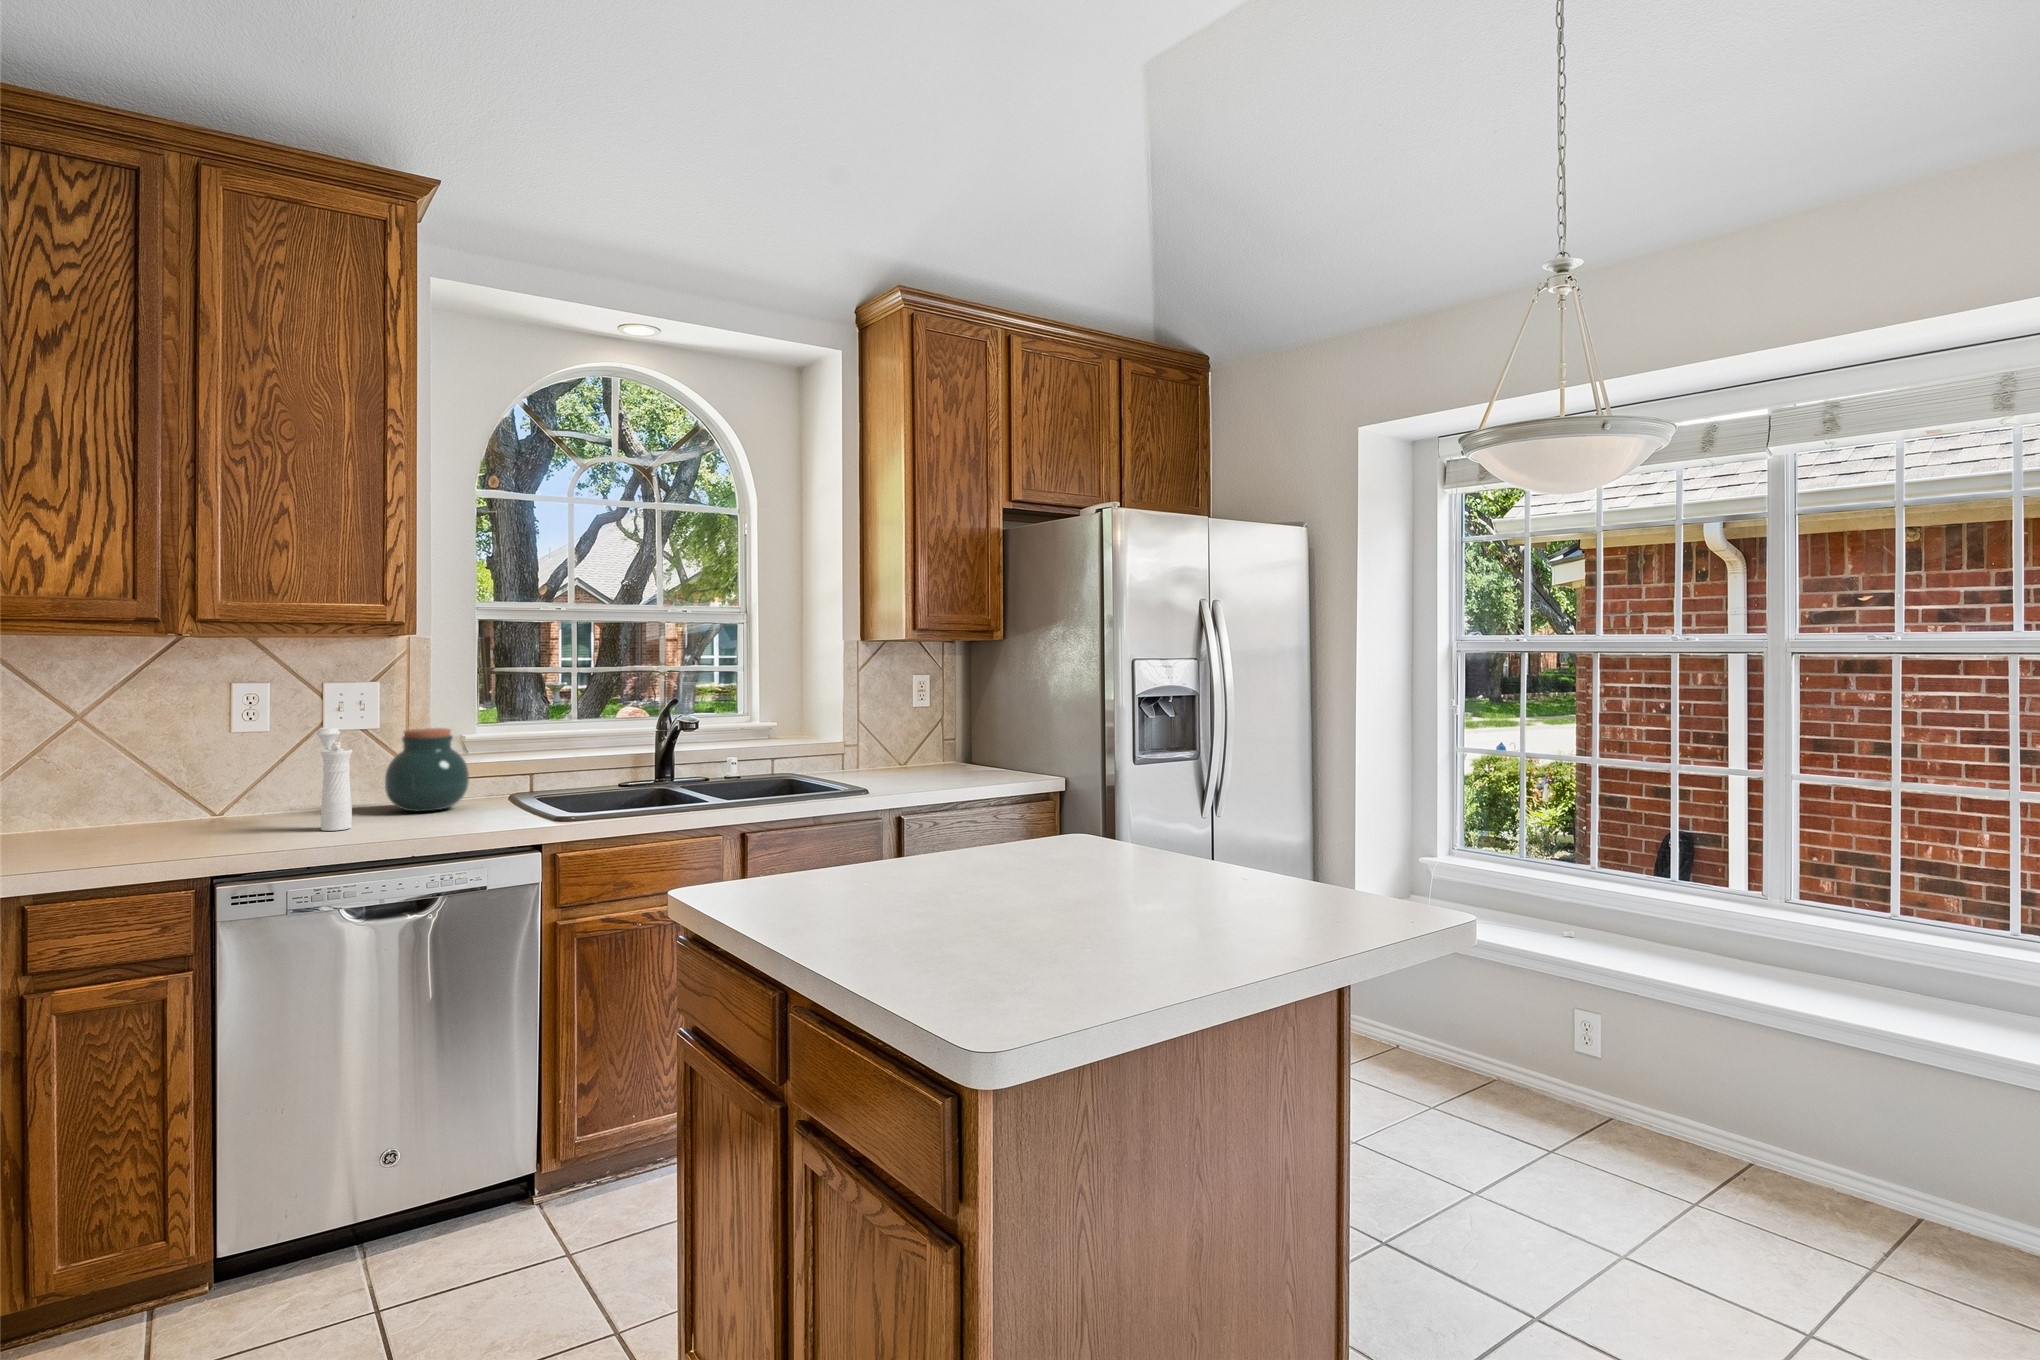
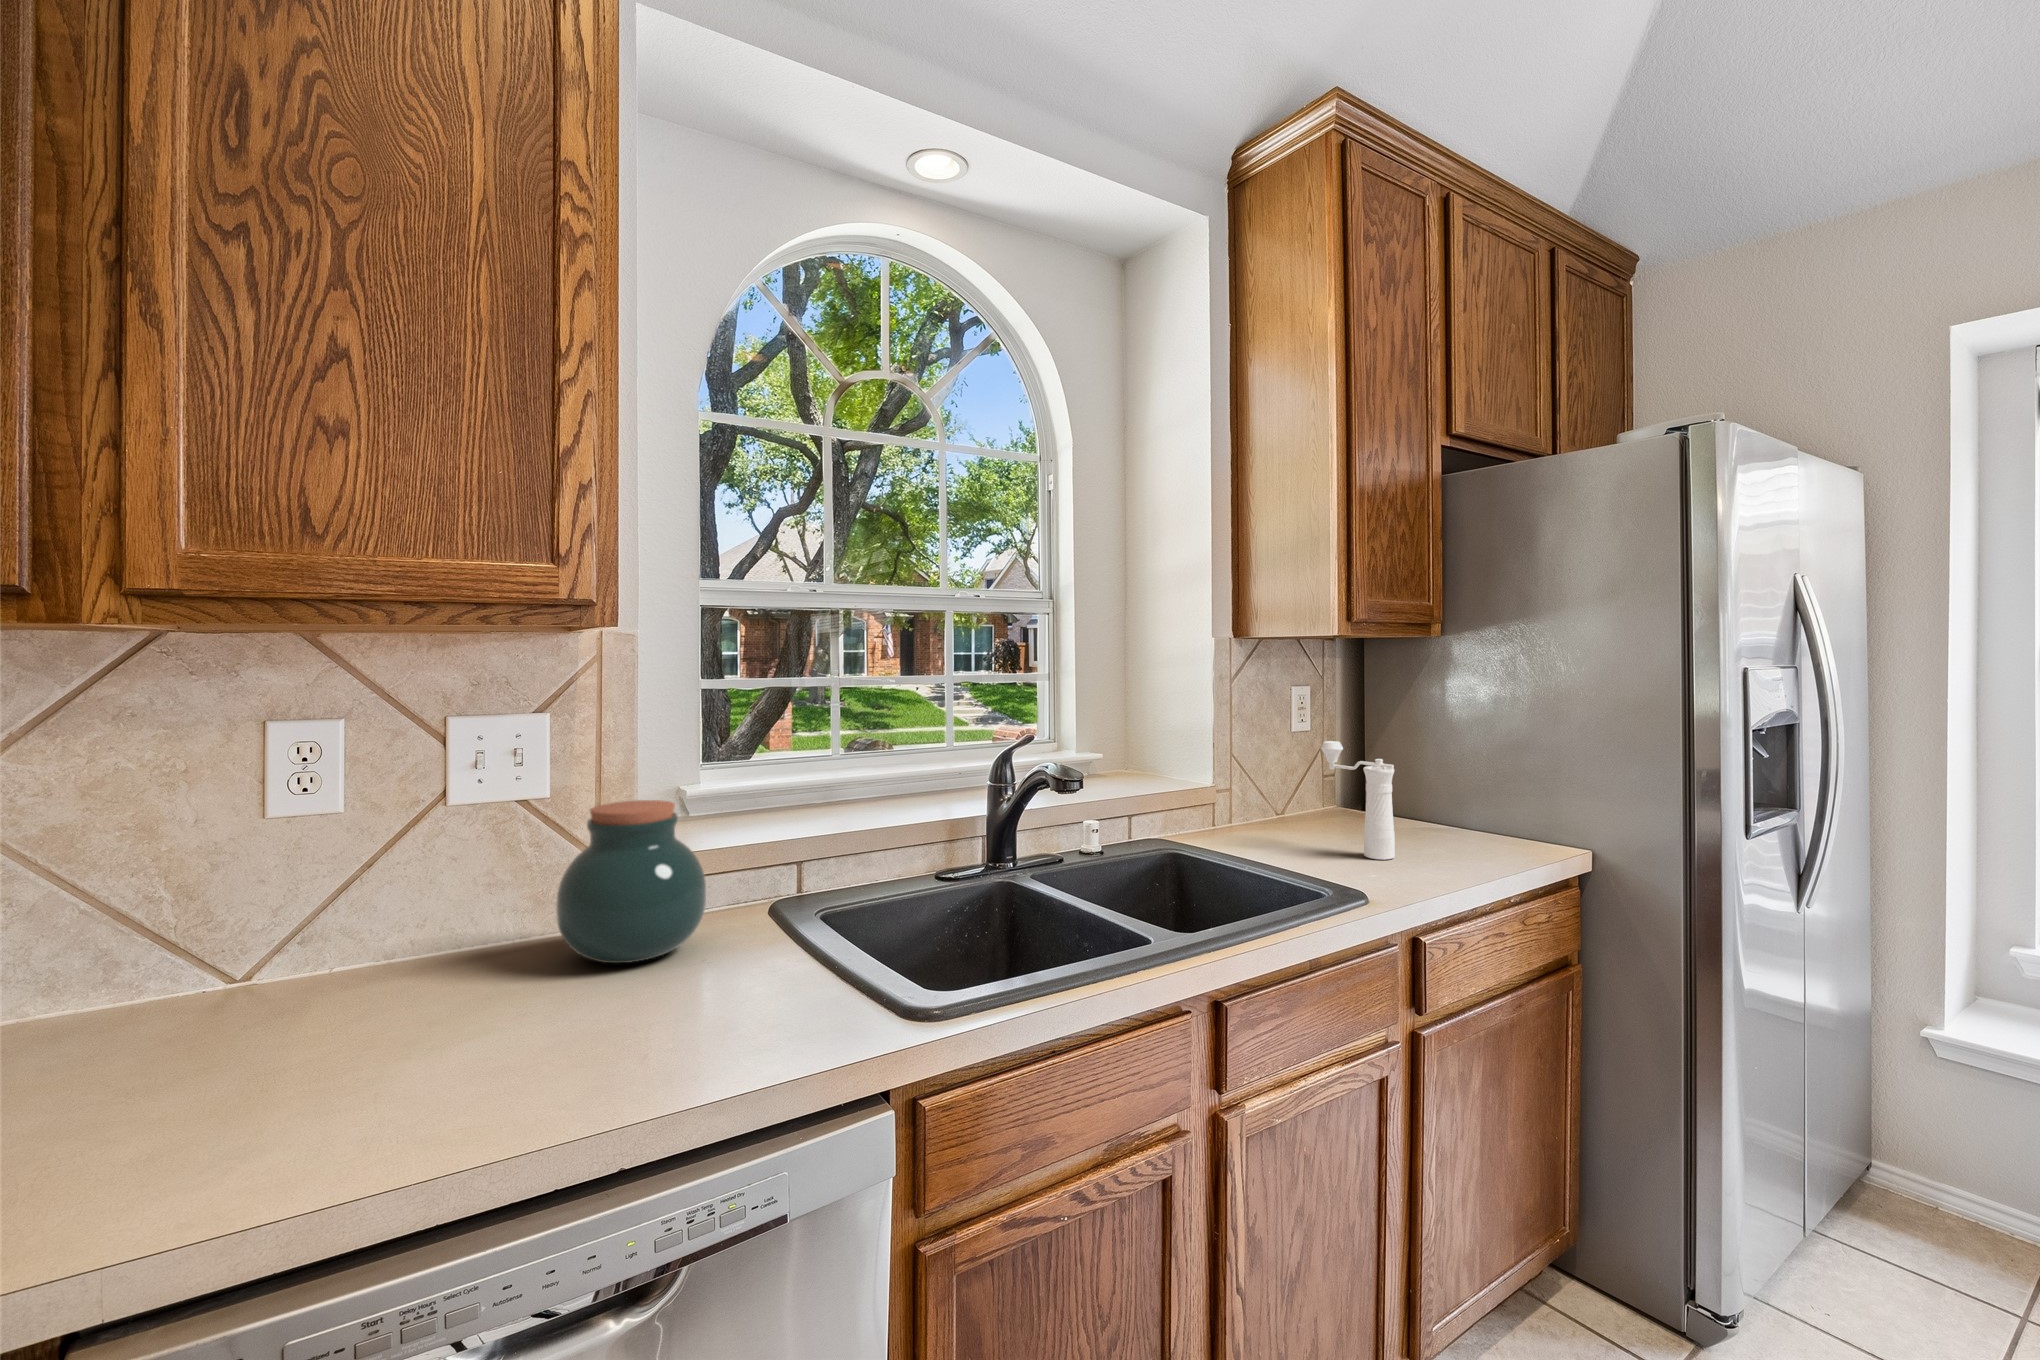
pepper mill: present [317,727,352,831] -> present [1321,741,1395,860]

